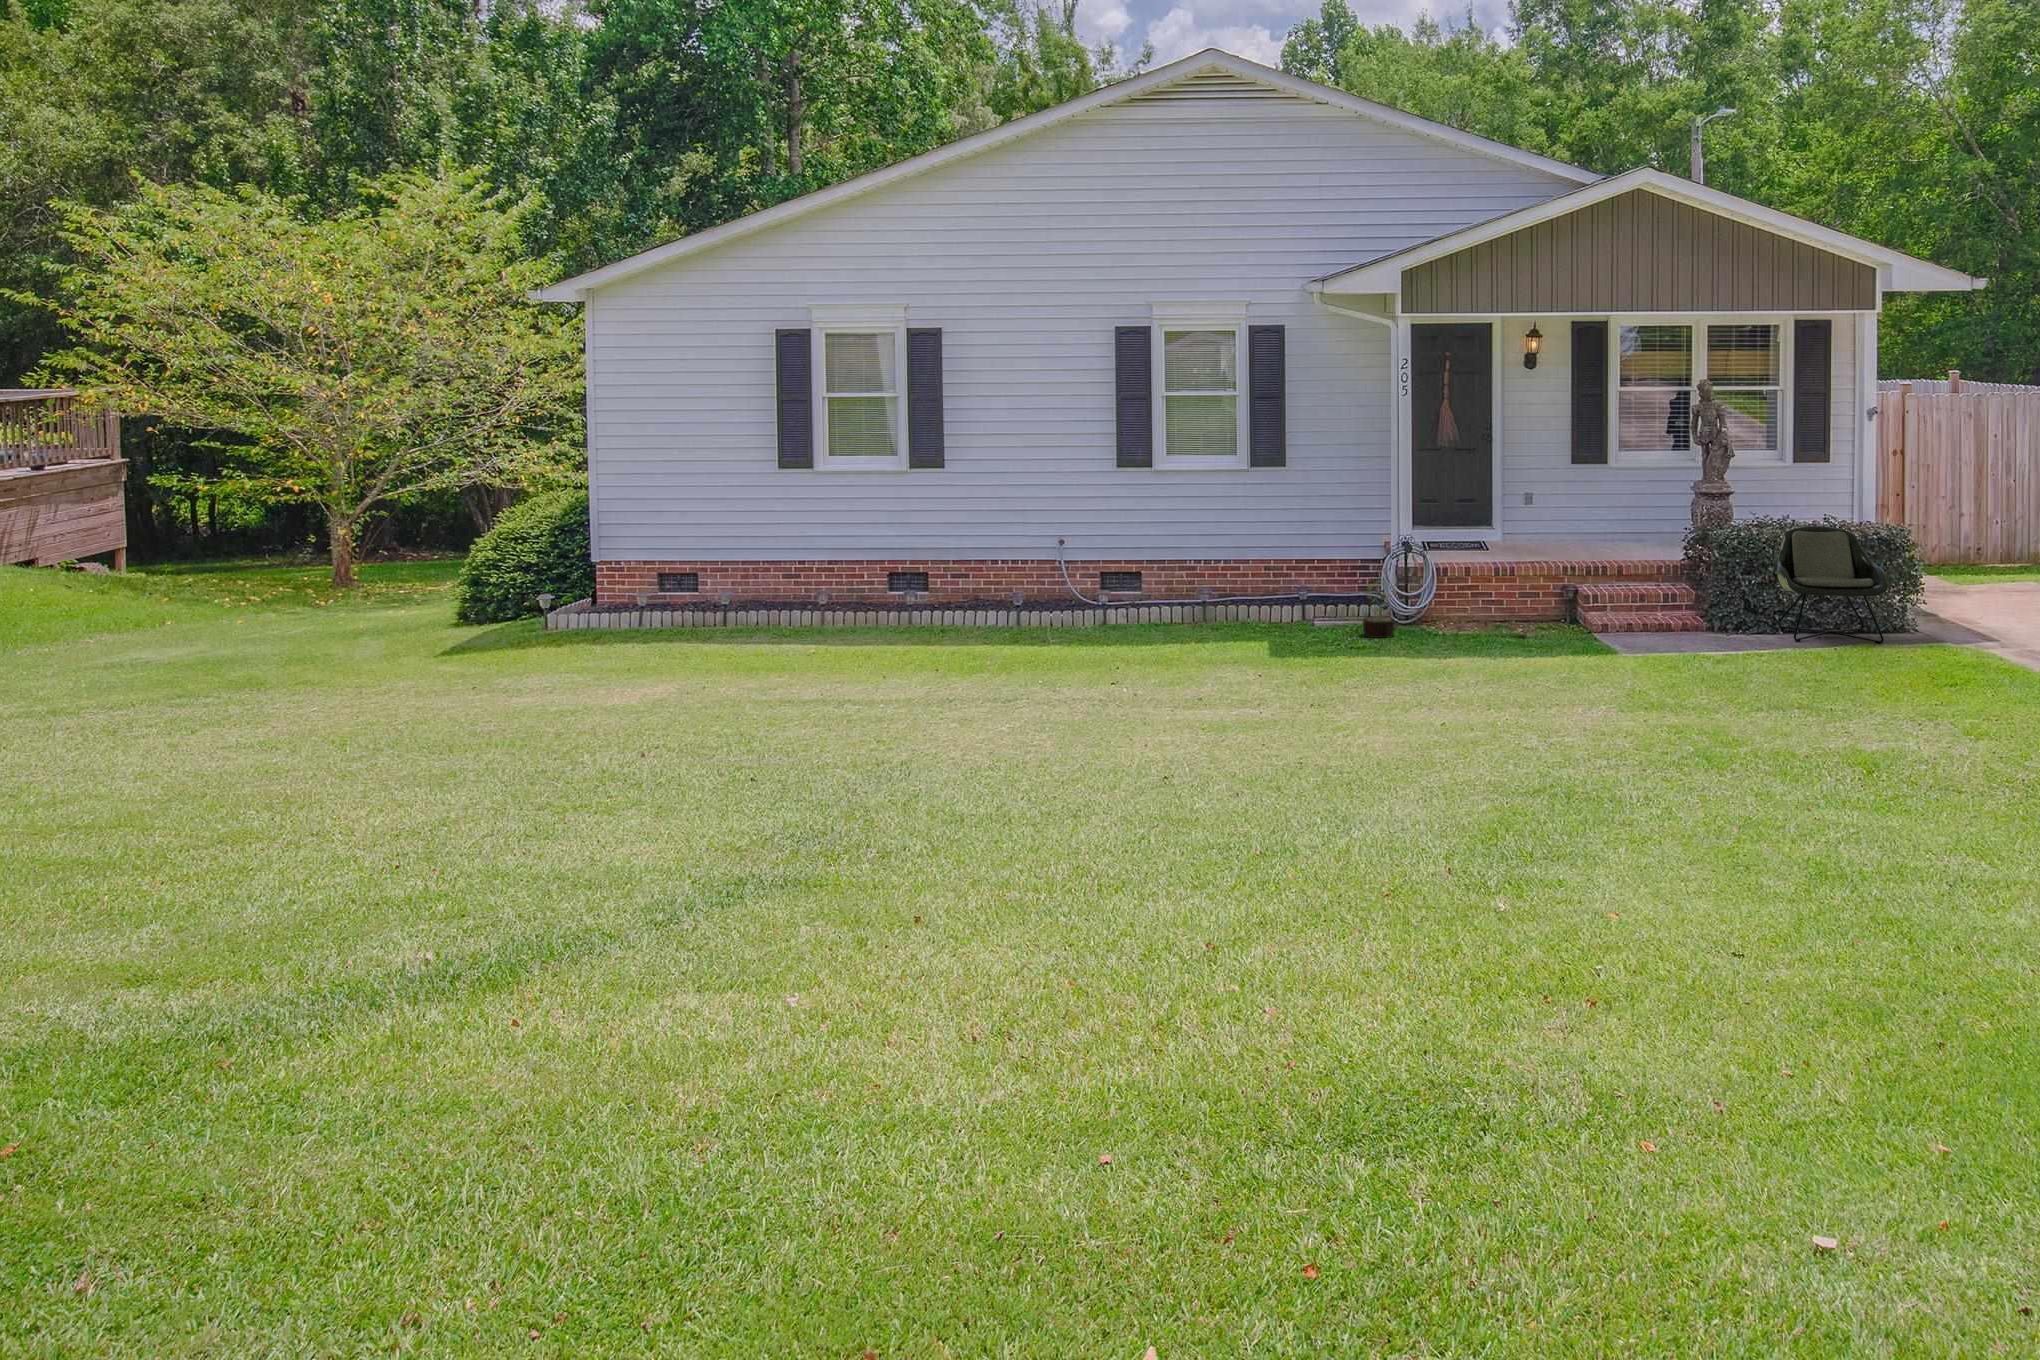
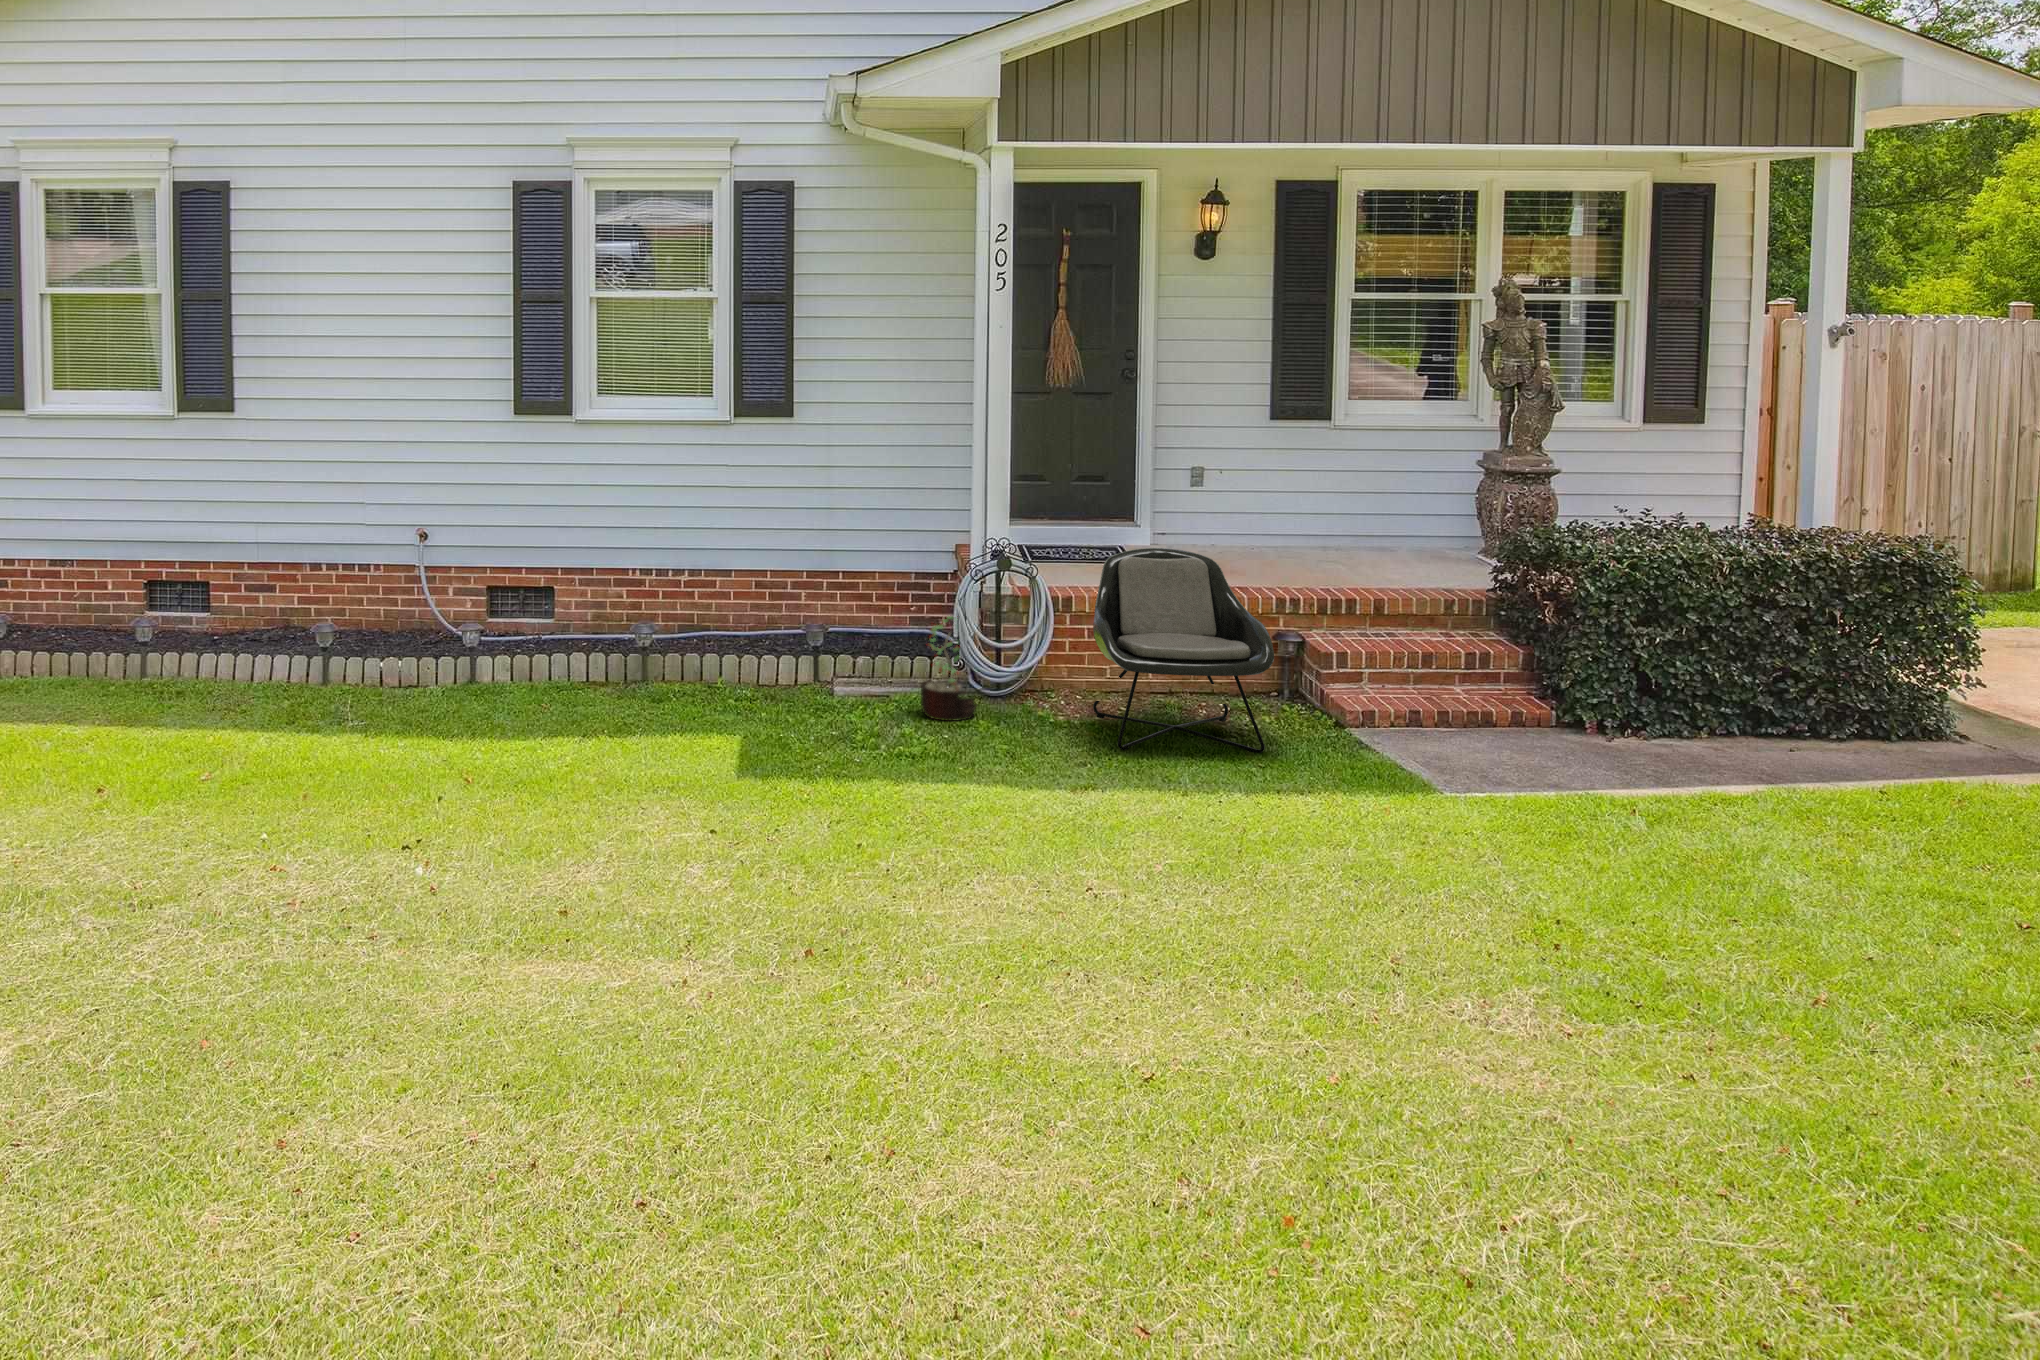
lounge chair: present [1777,526,1888,644] -> present [1093,548,1274,753]

